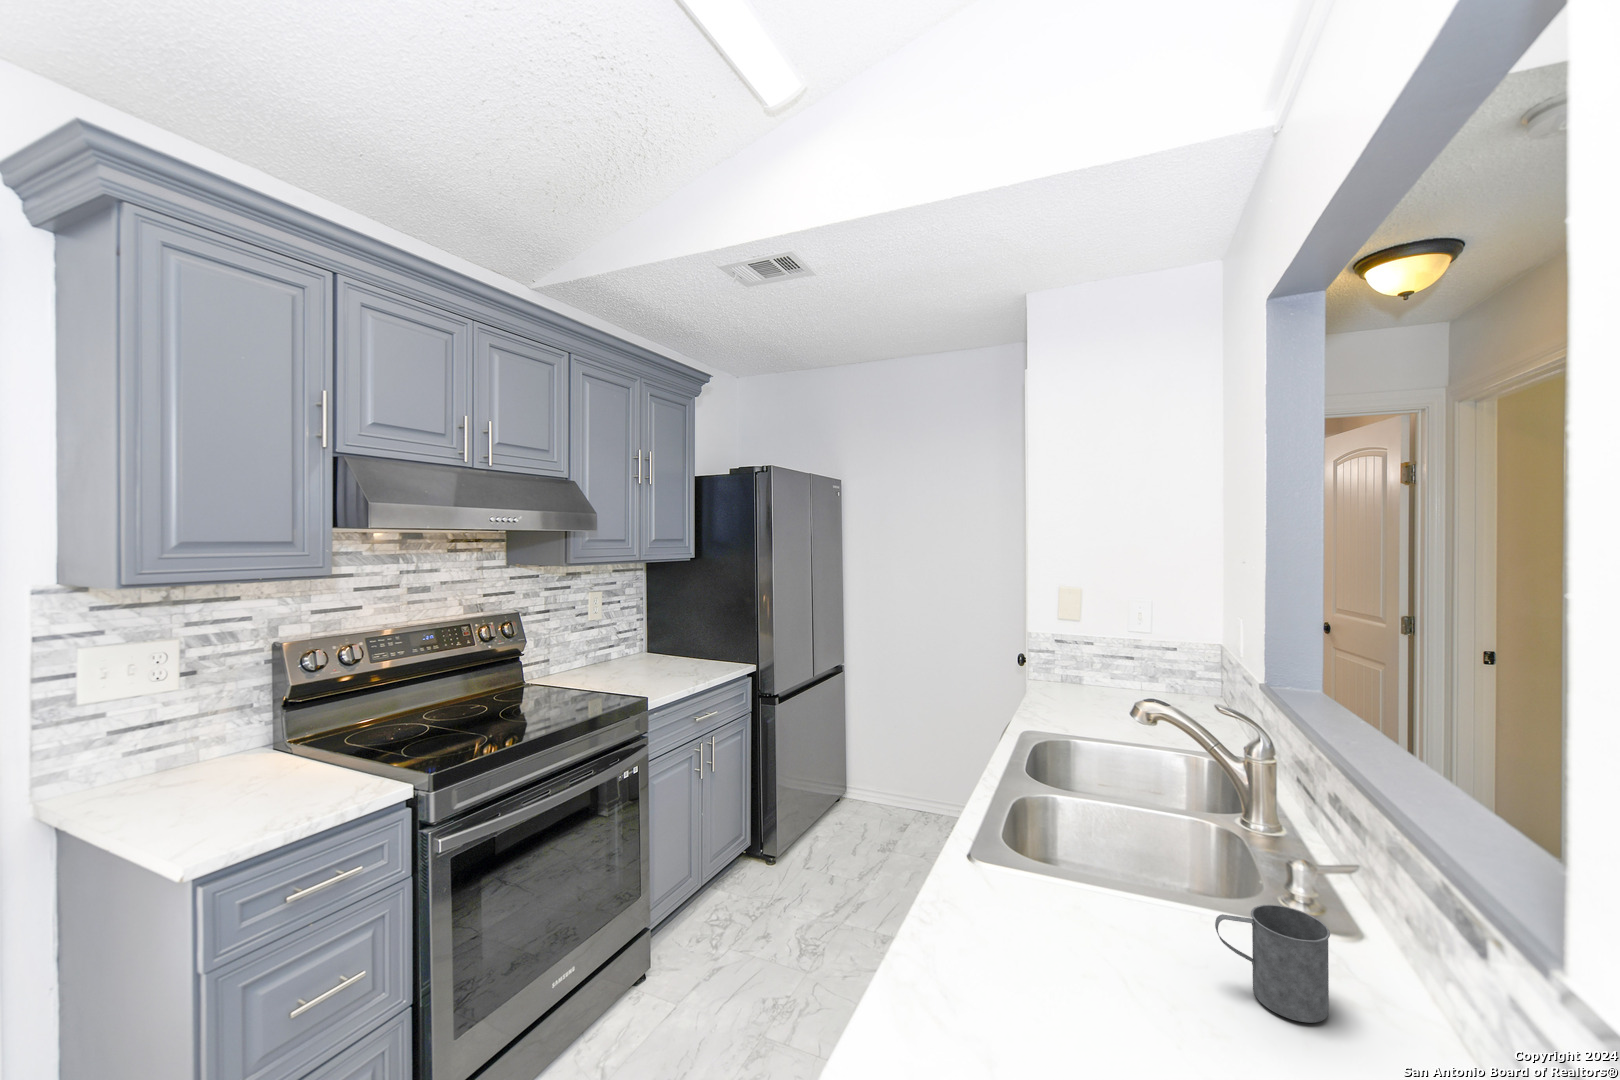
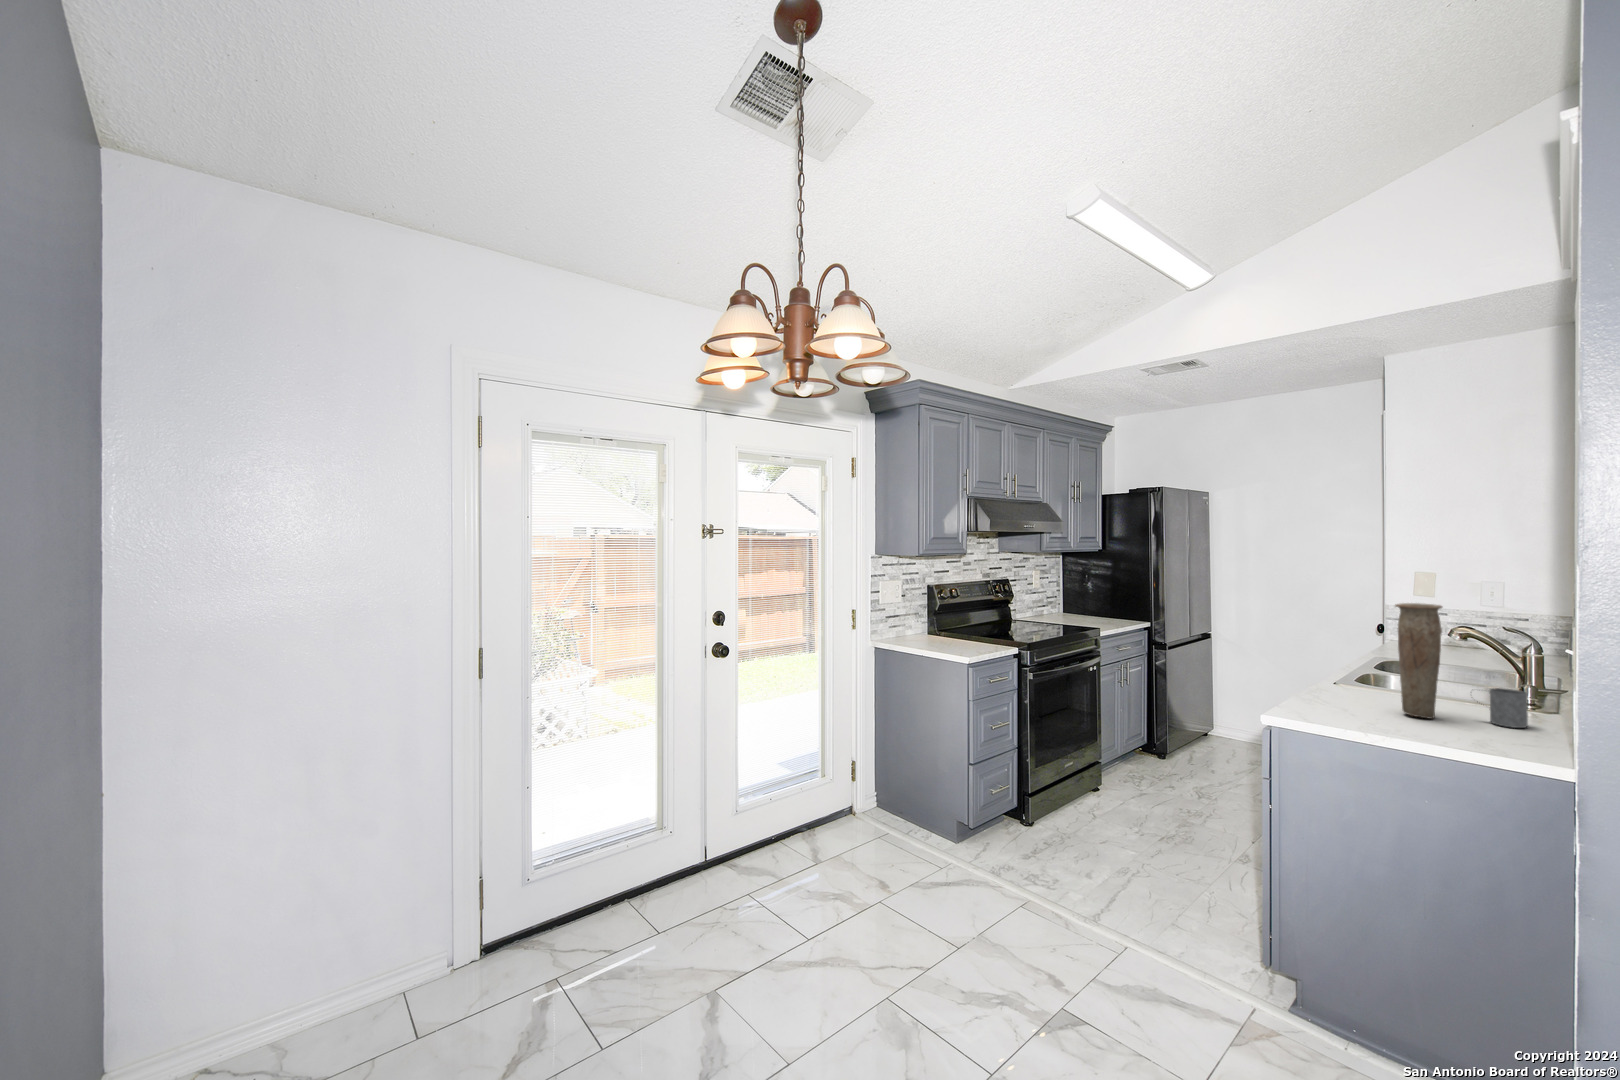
vase: none [1073,708,1169,1008] -> present [1395,603,1442,719]

